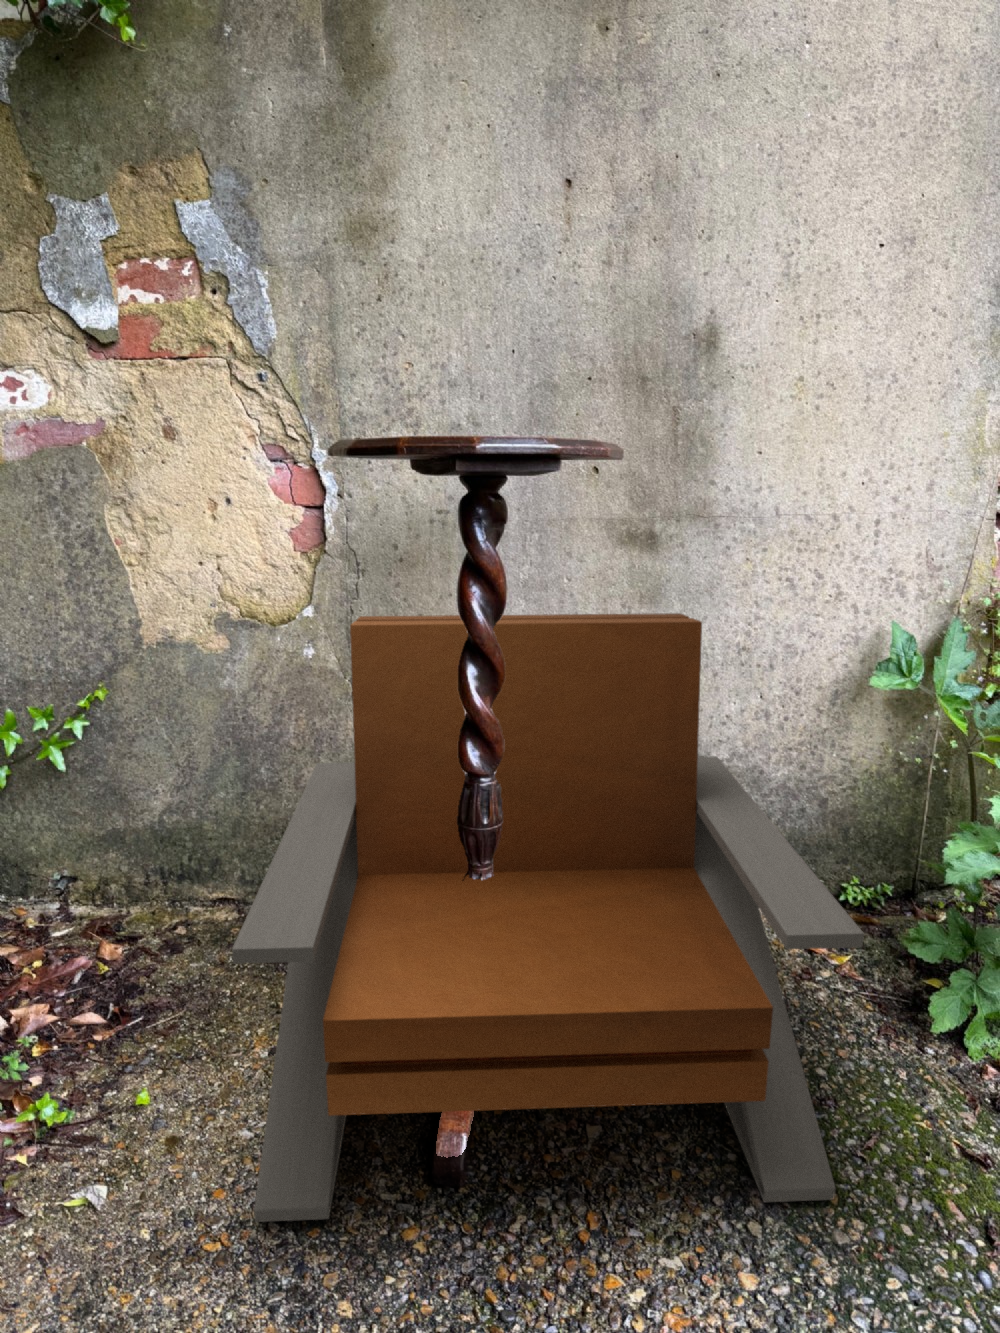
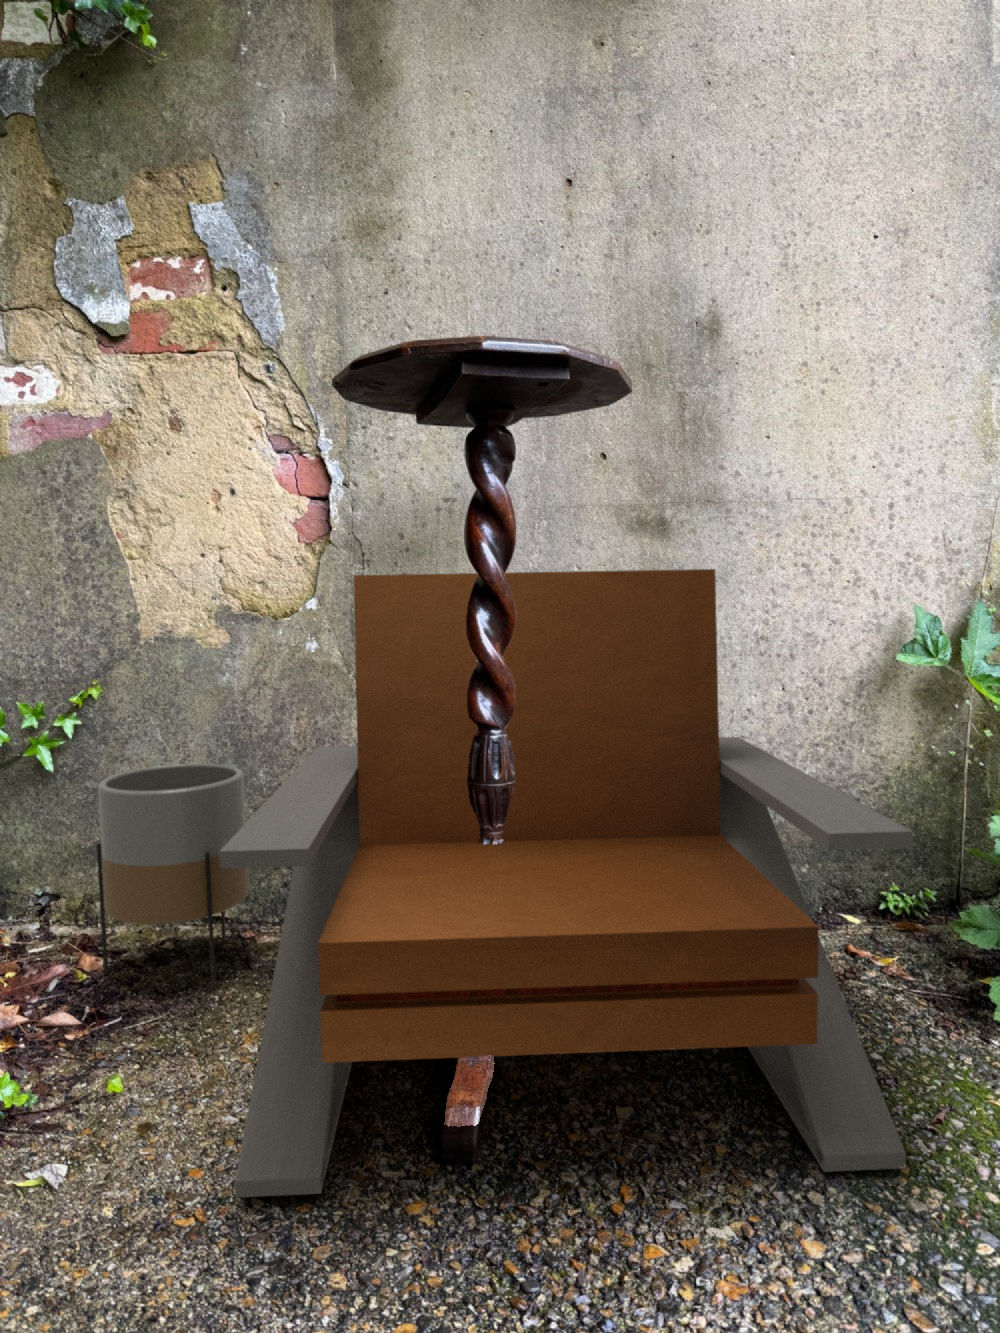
planter: none [110,768,255,984] -> present [96,764,249,989]

